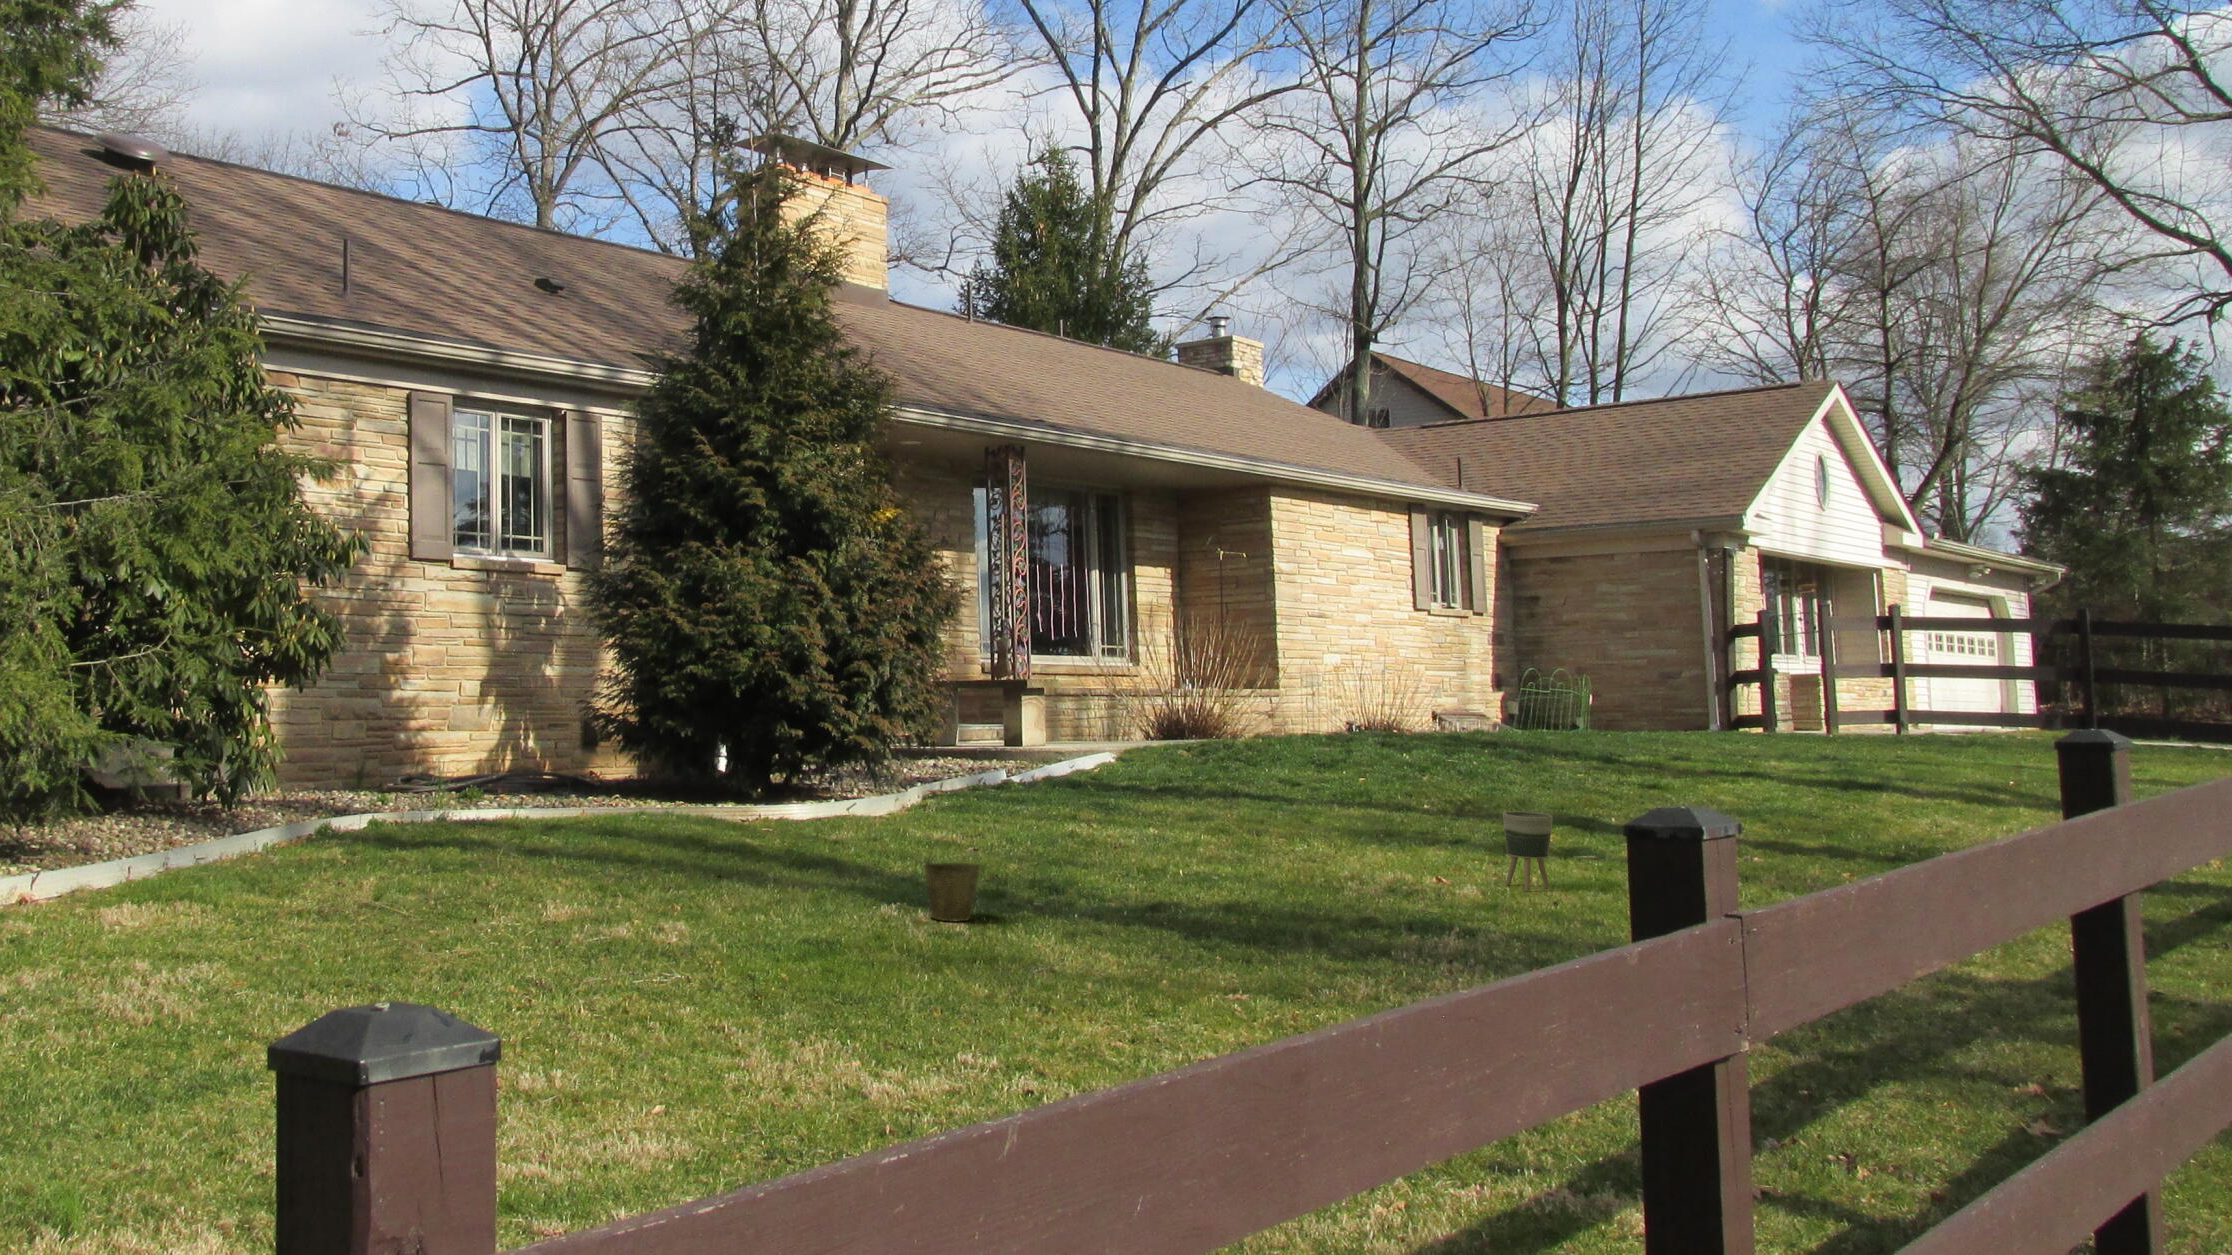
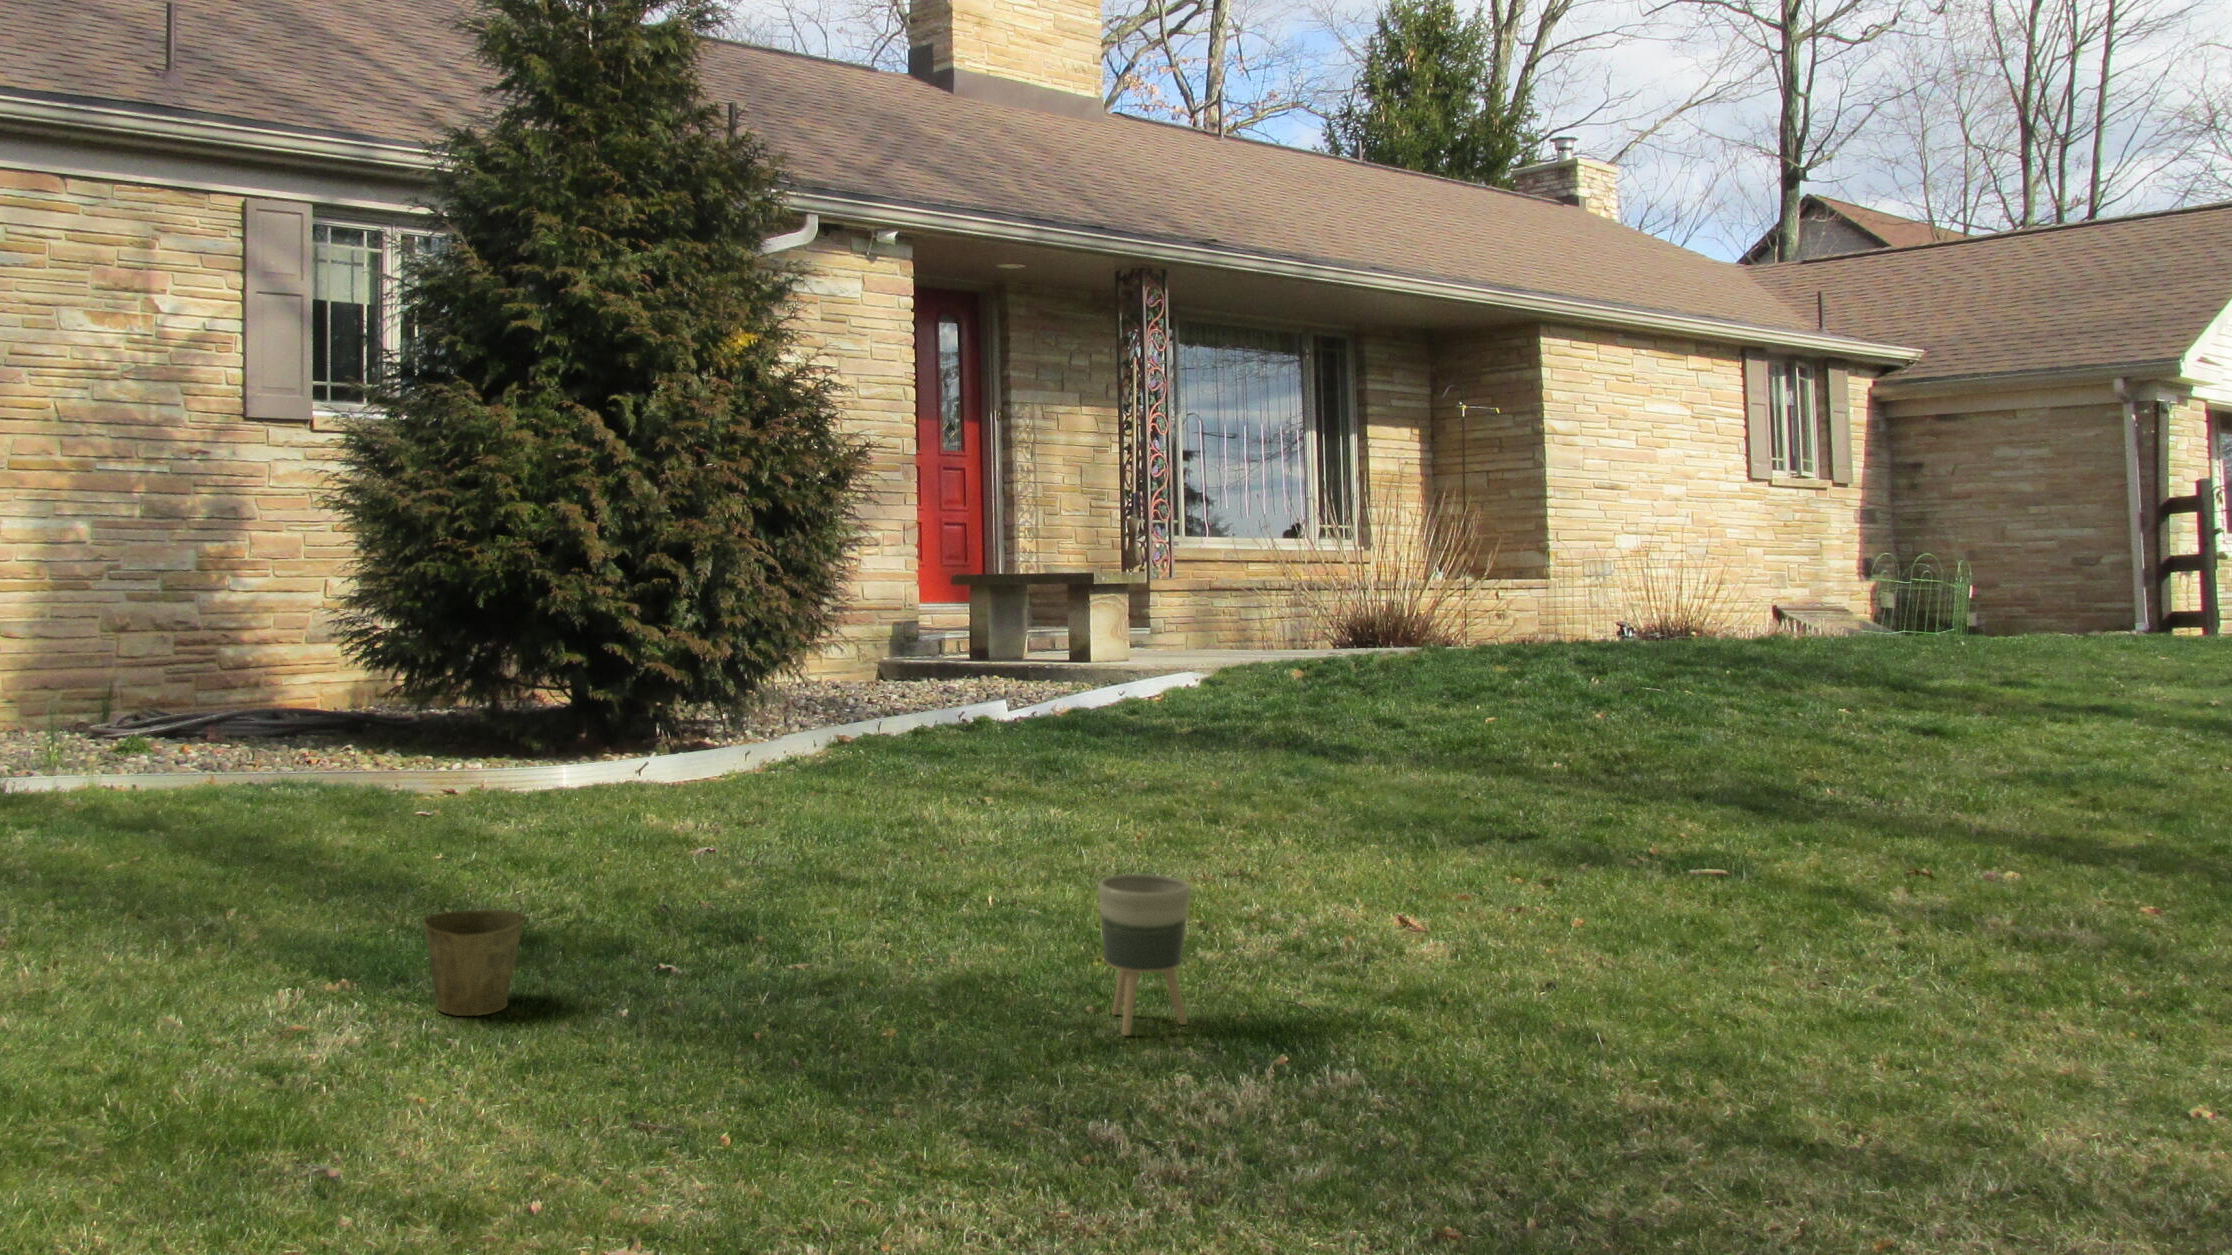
planter: present [1503,811,1553,891] -> present [1098,874,1190,1036]

